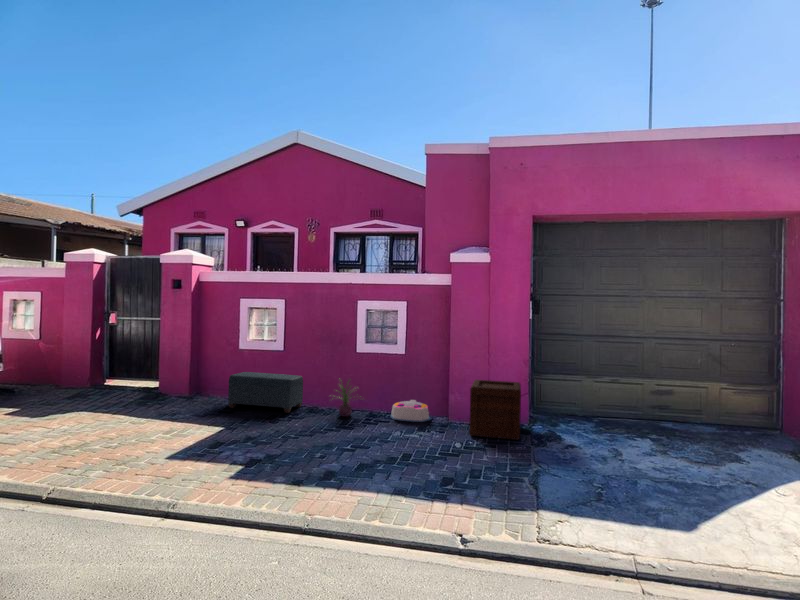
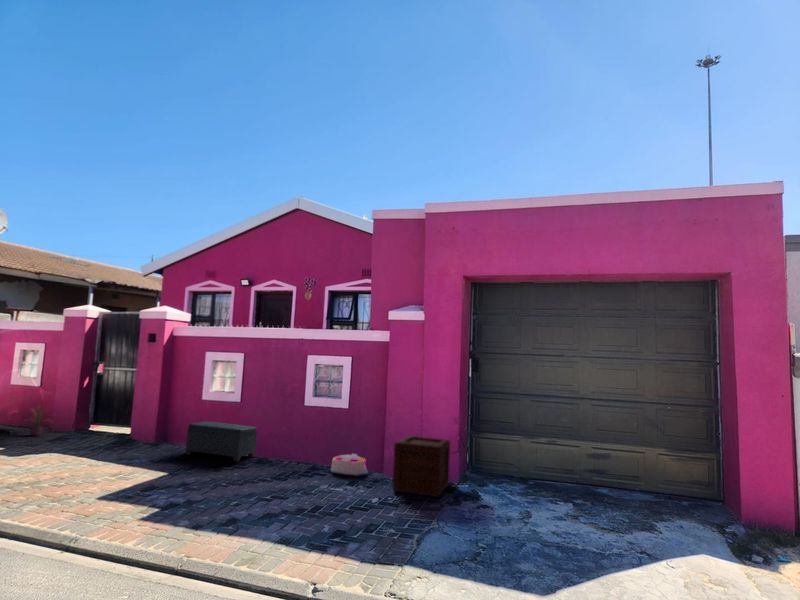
decorative plant: present [336,378,352,417] -> present [30,407,44,436]

